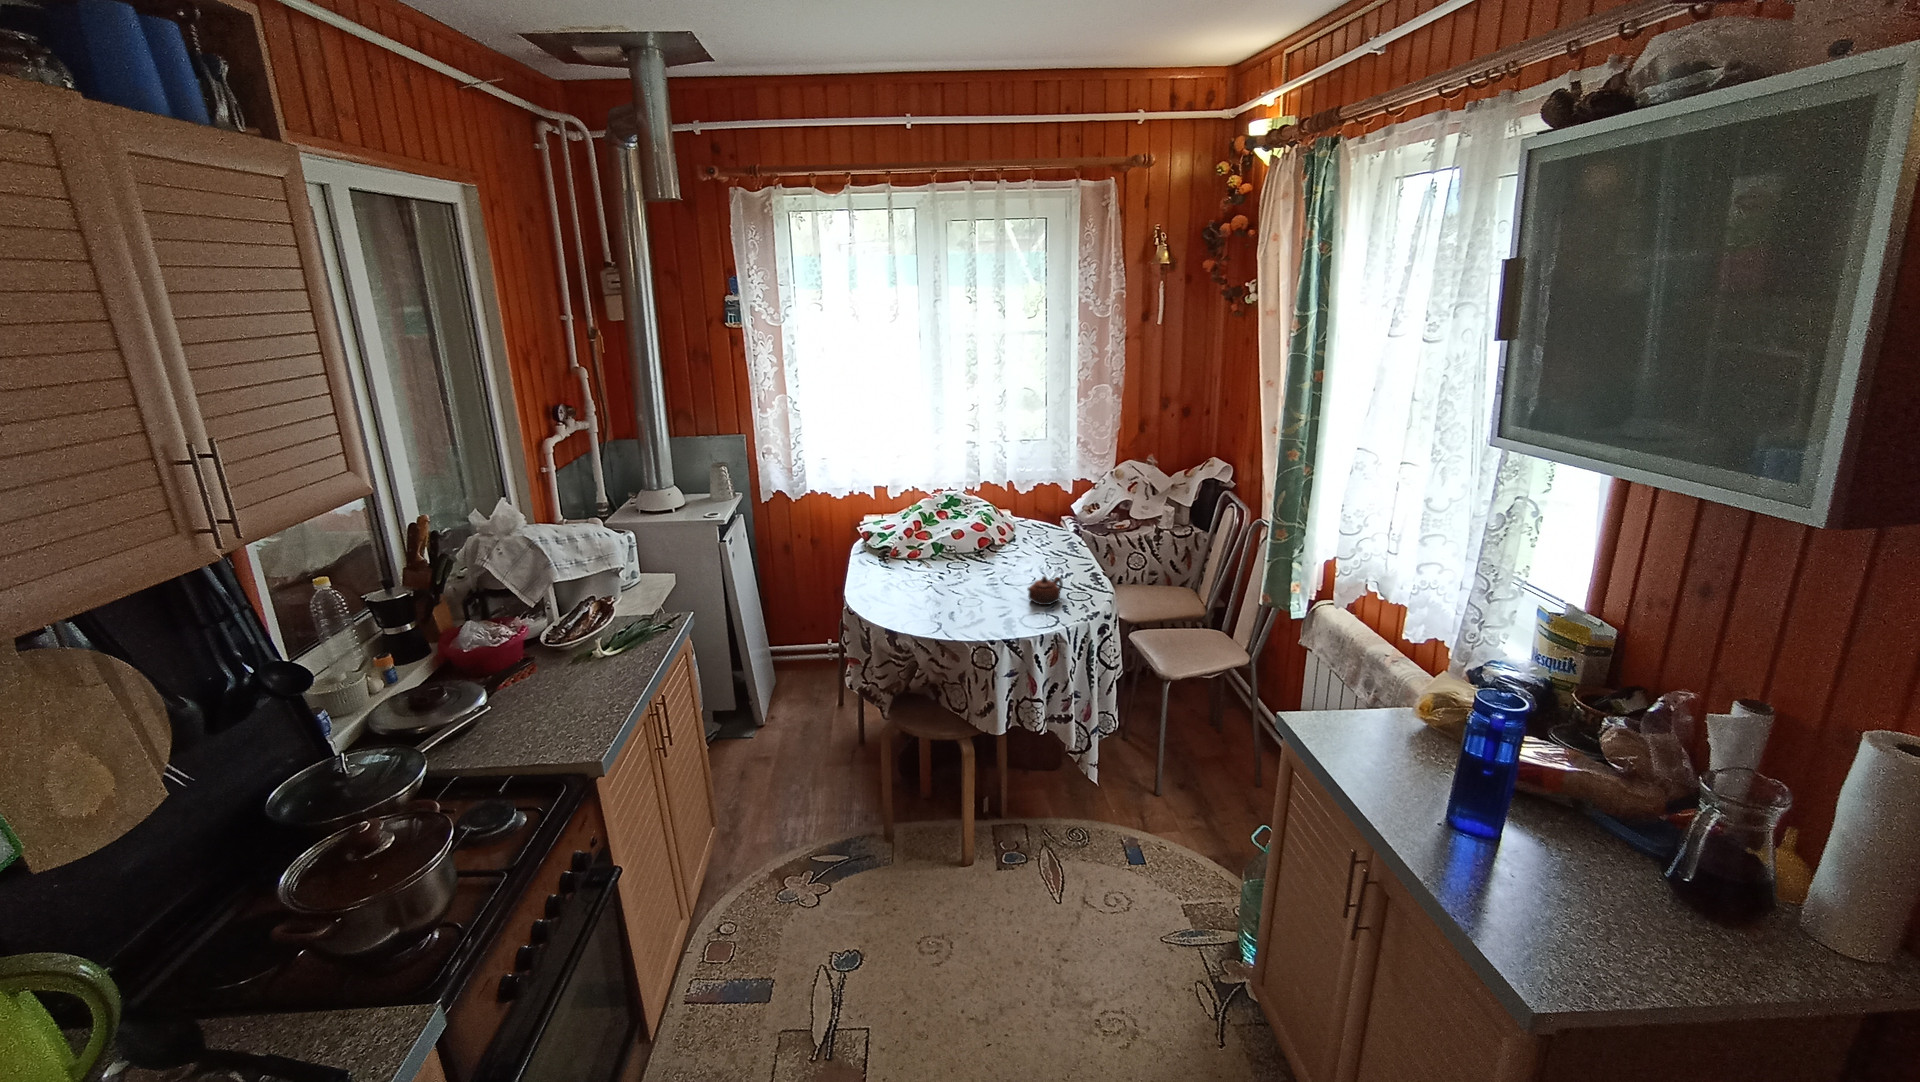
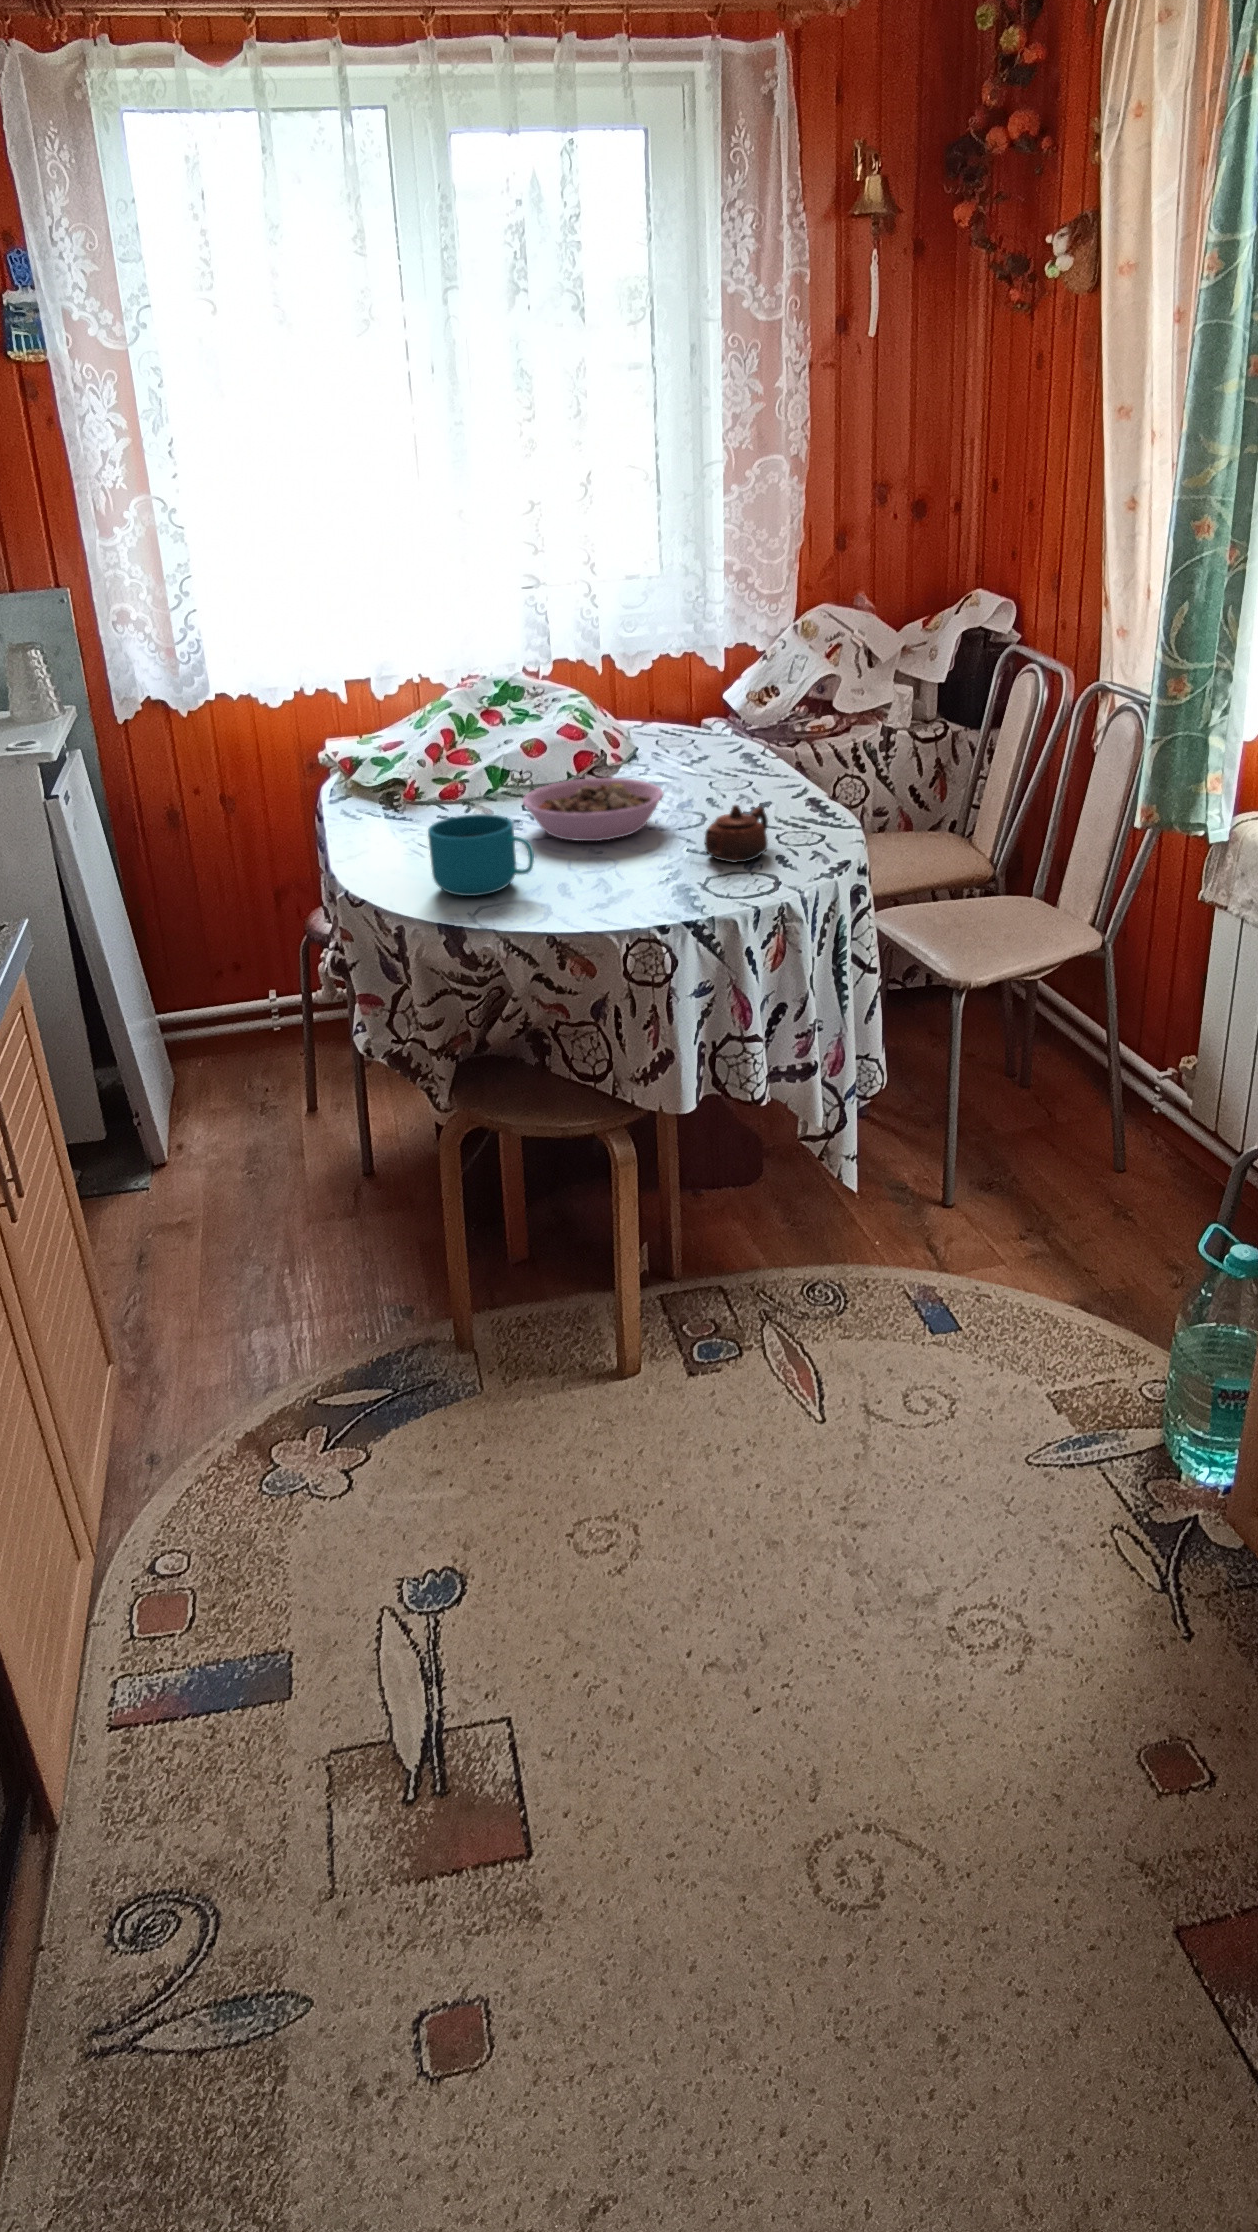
bowl: none [944,551,1015,586] -> present [523,778,664,841]
cup: none [888,571,938,613] -> present [428,814,534,896]

